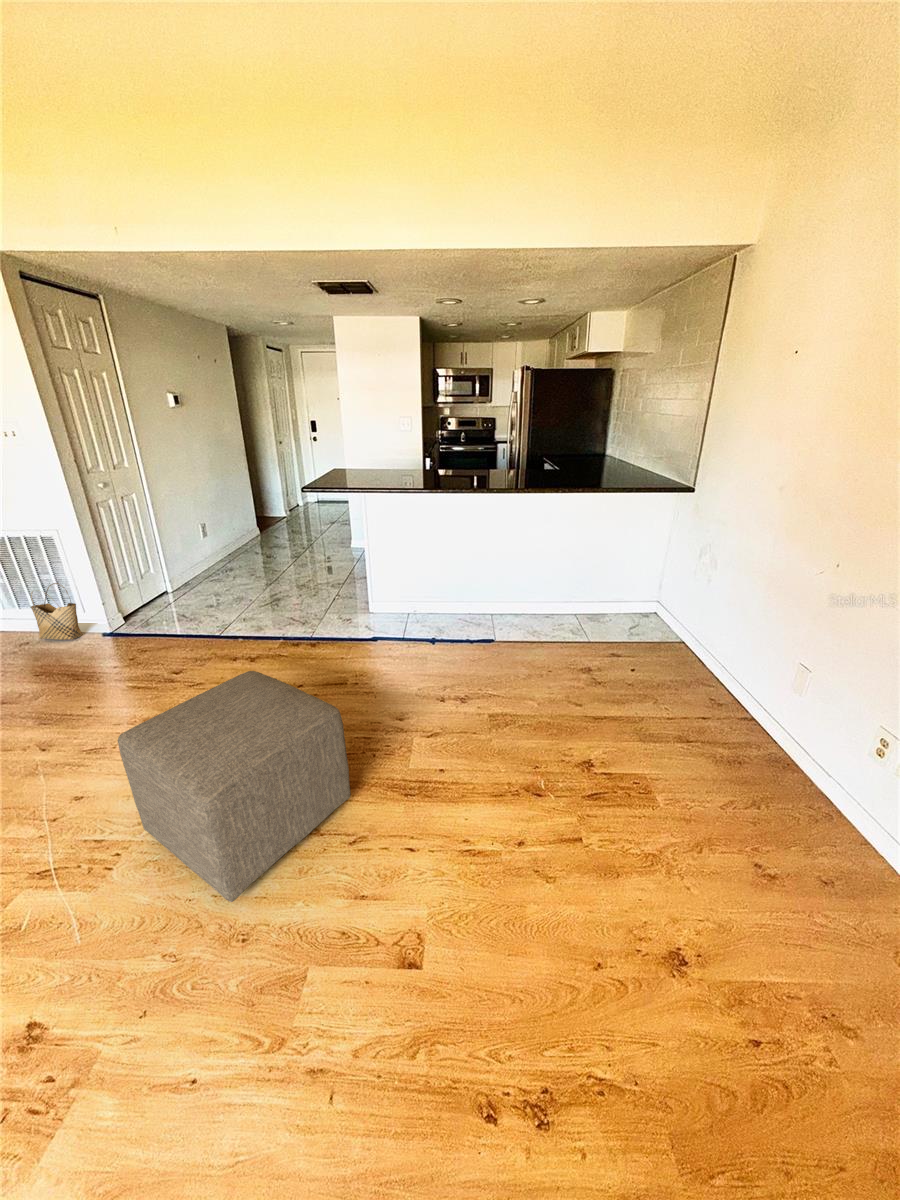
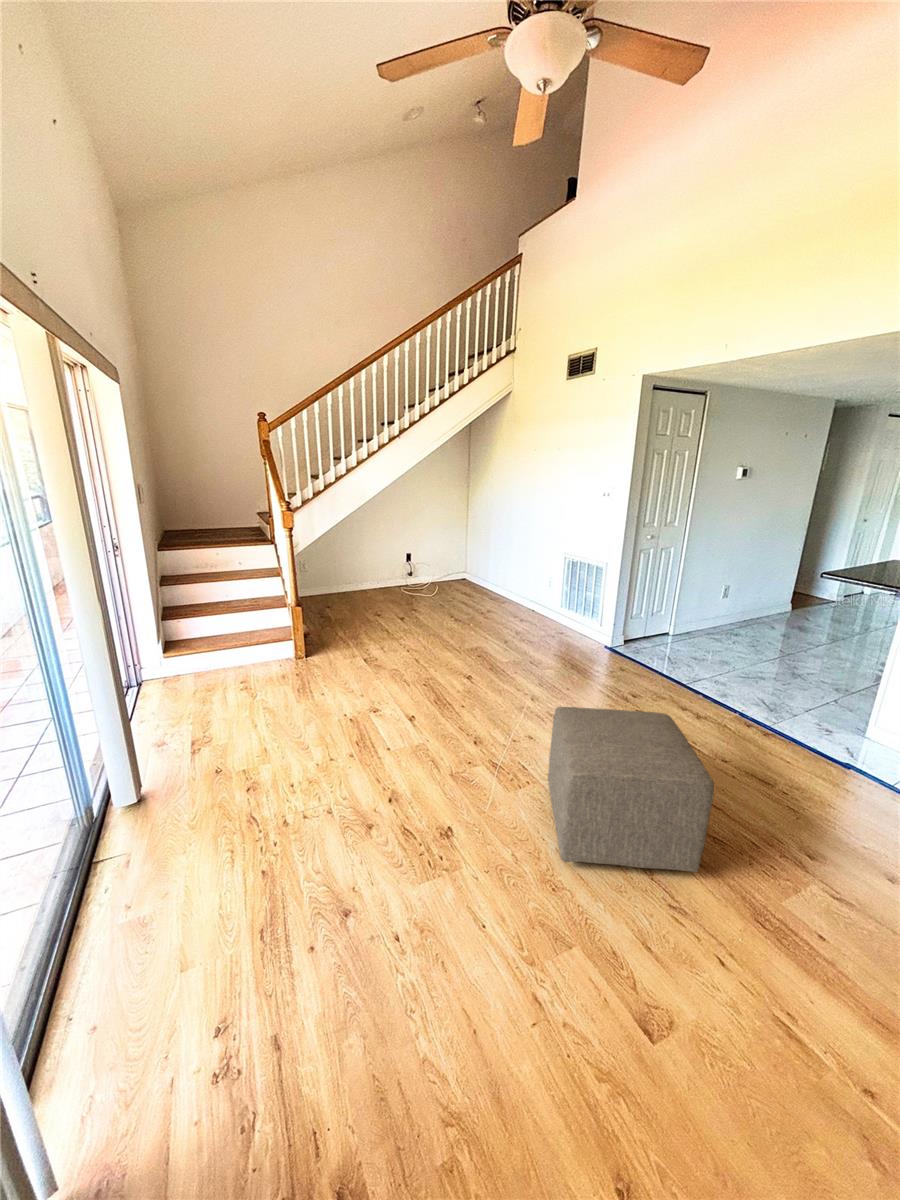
woven basket: present [31,583,83,640] -> none [570,600,599,642]

